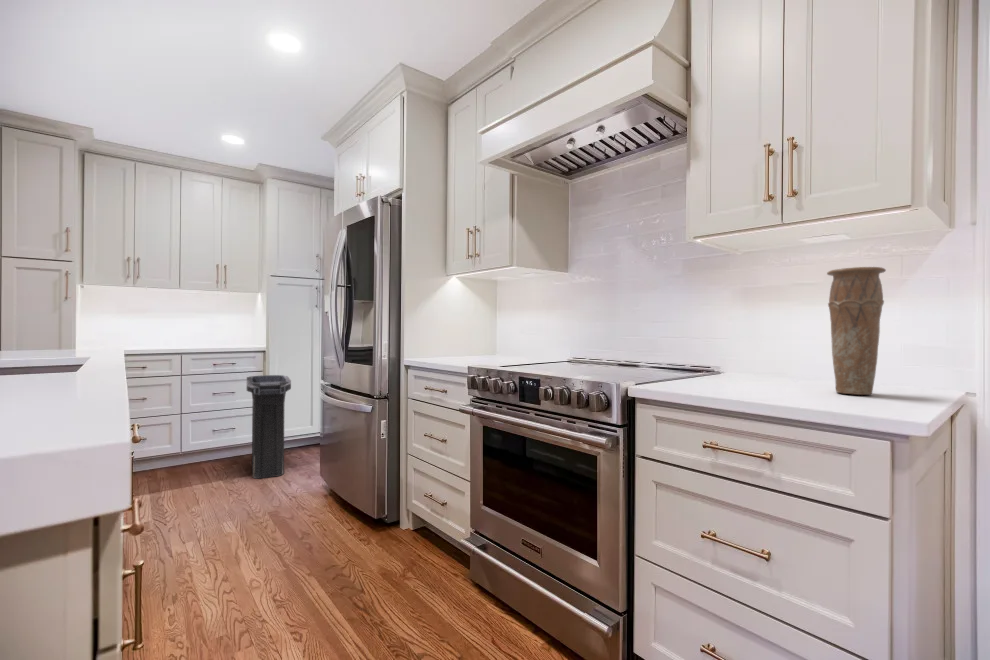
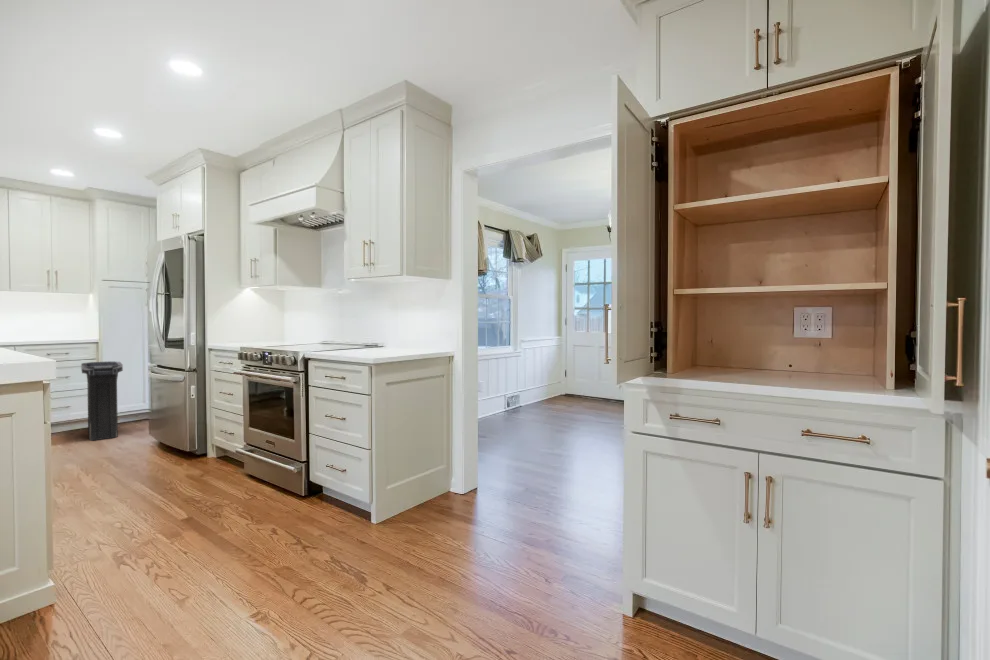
vase: present [827,267,886,395] -> none [393,297,414,352]

